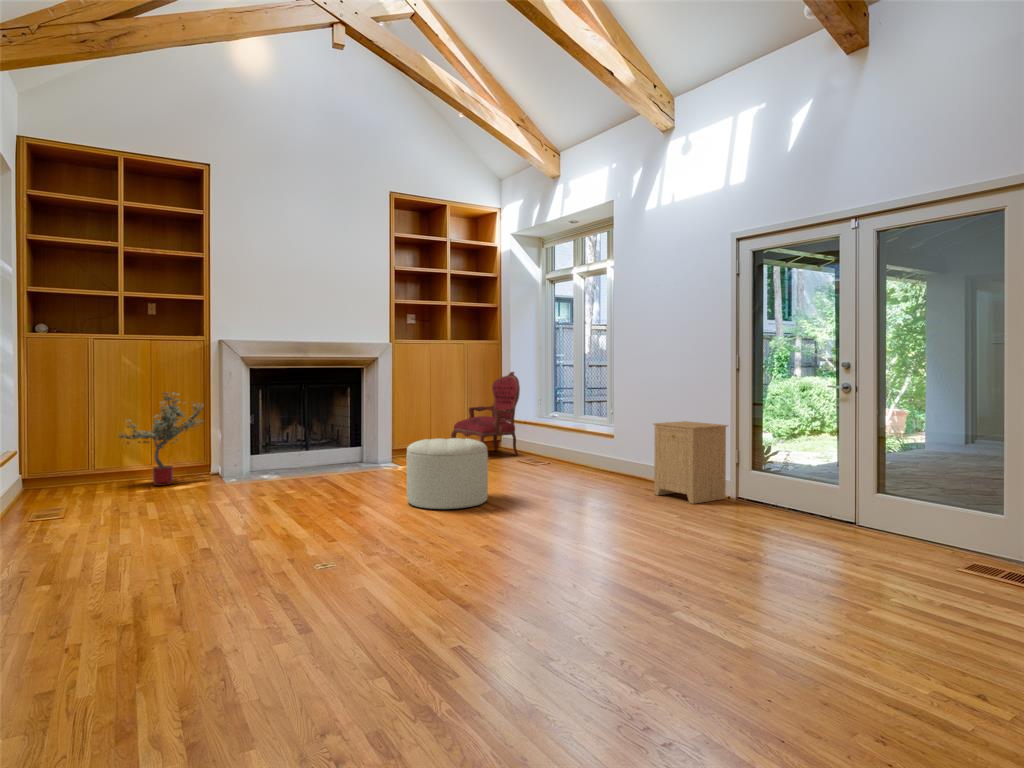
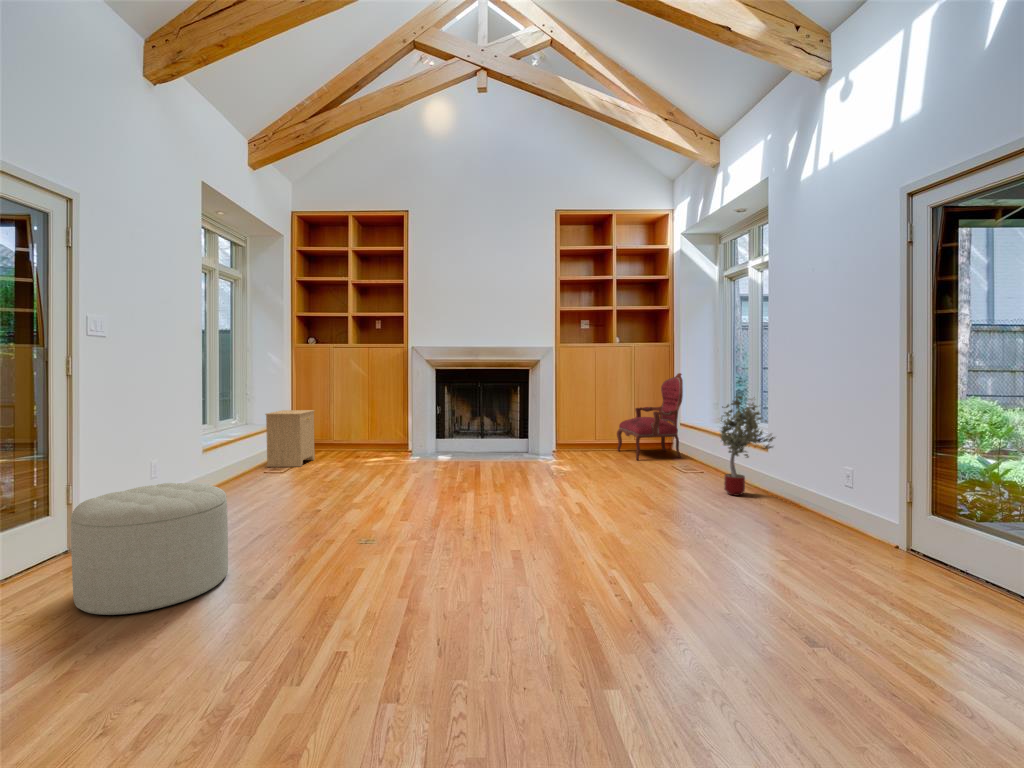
potted tree: present [119,392,203,486] -> present [720,396,774,496]
side table: present [653,421,728,504] -> present [266,410,315,467]
ottoman: present [407,438,488,509] -> present [71,483,228,615]

